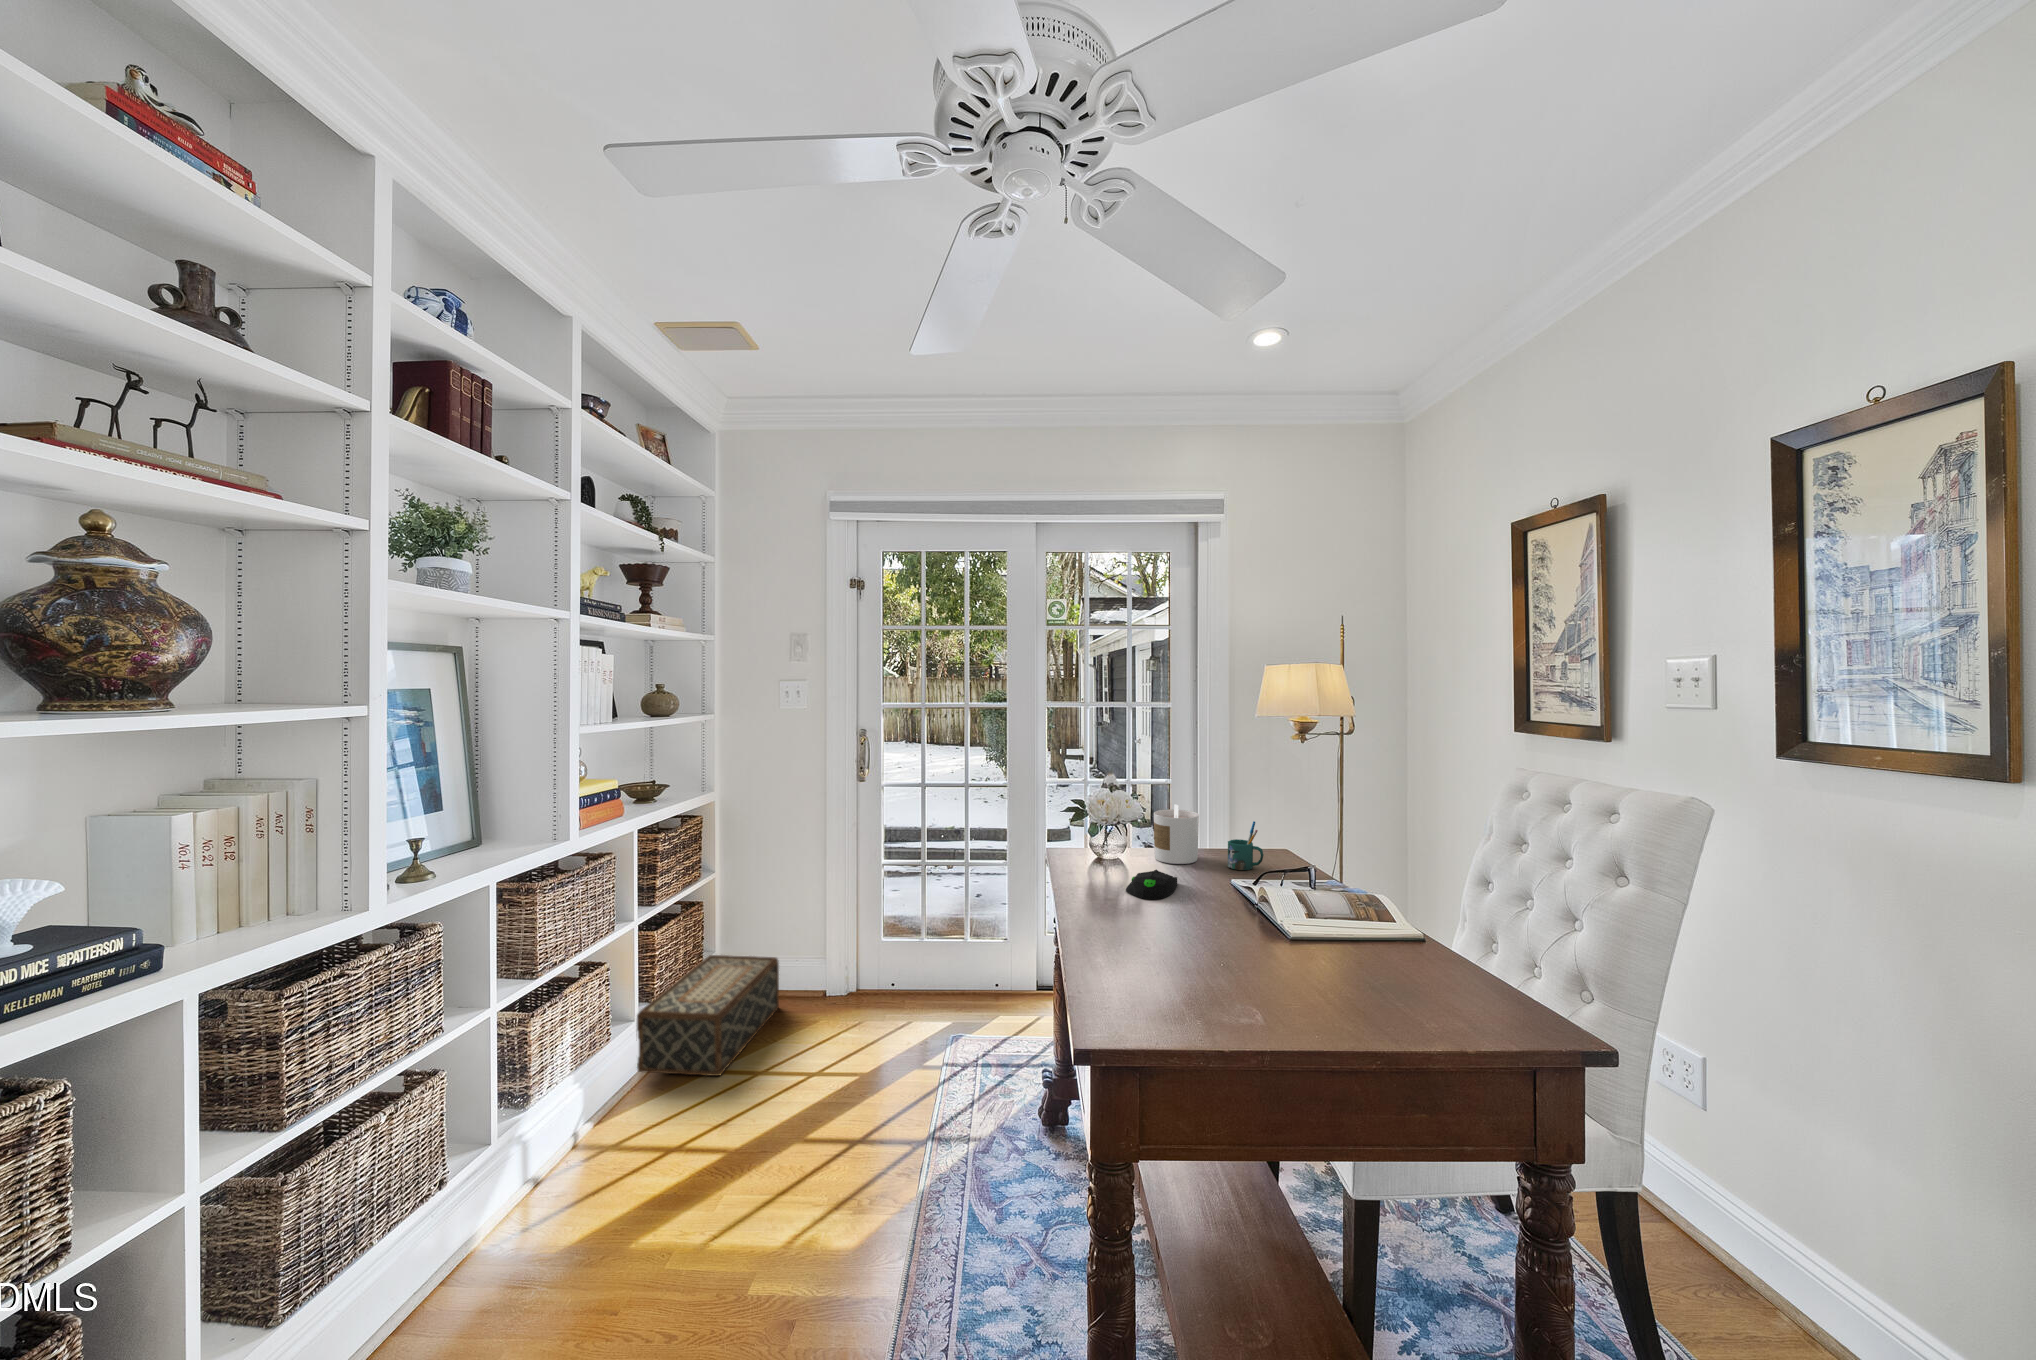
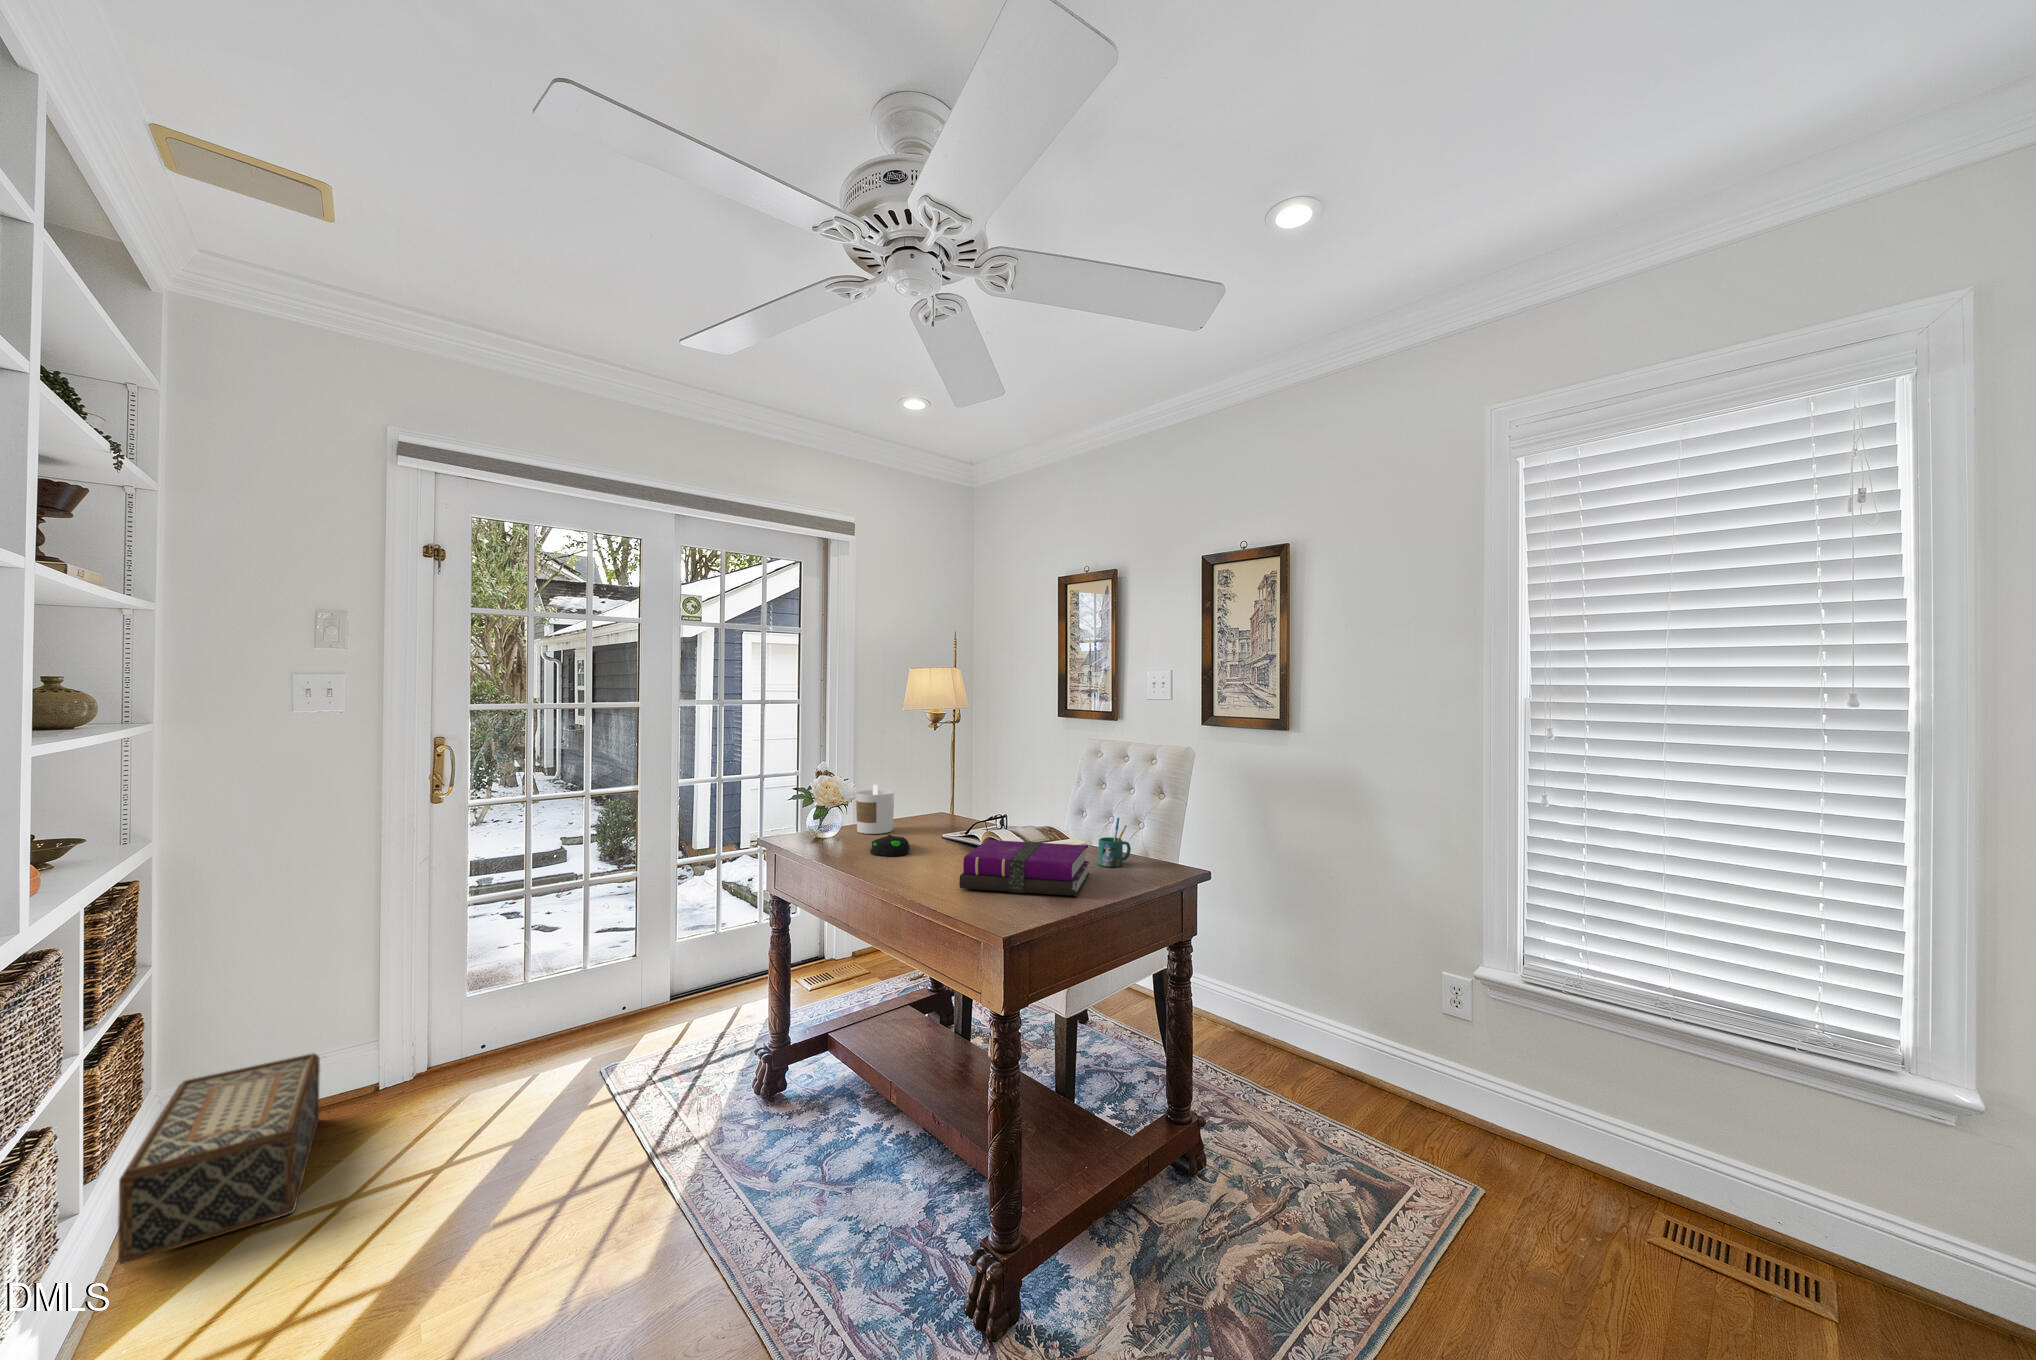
mug: present [1228,821,1264,870] -> present [1098,818,1131,867]
notebook: none [1138,905,1351,1024] -> present [959,840,1089,896]

